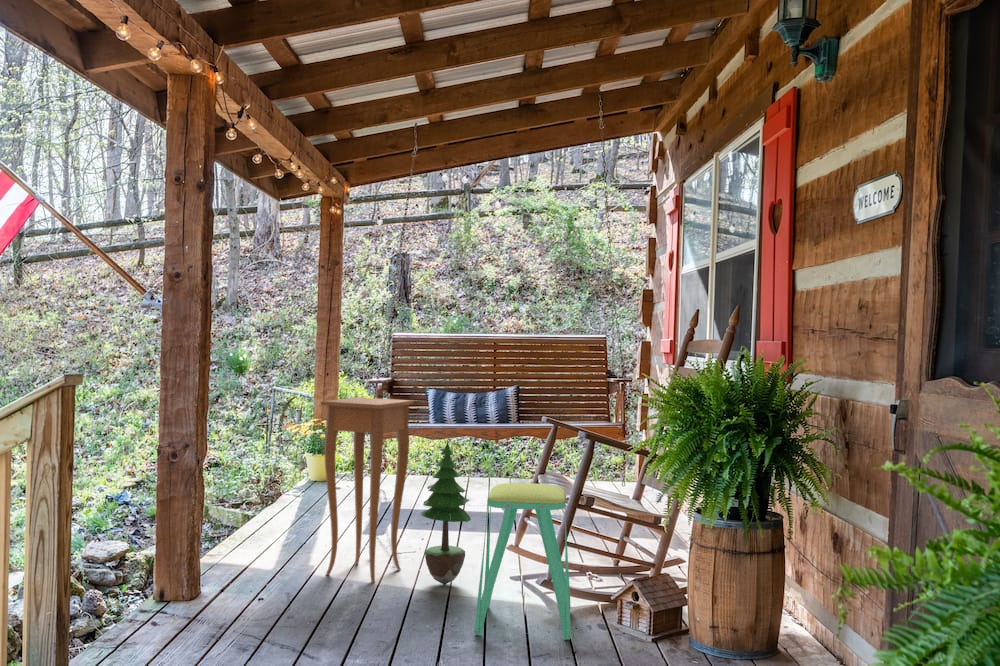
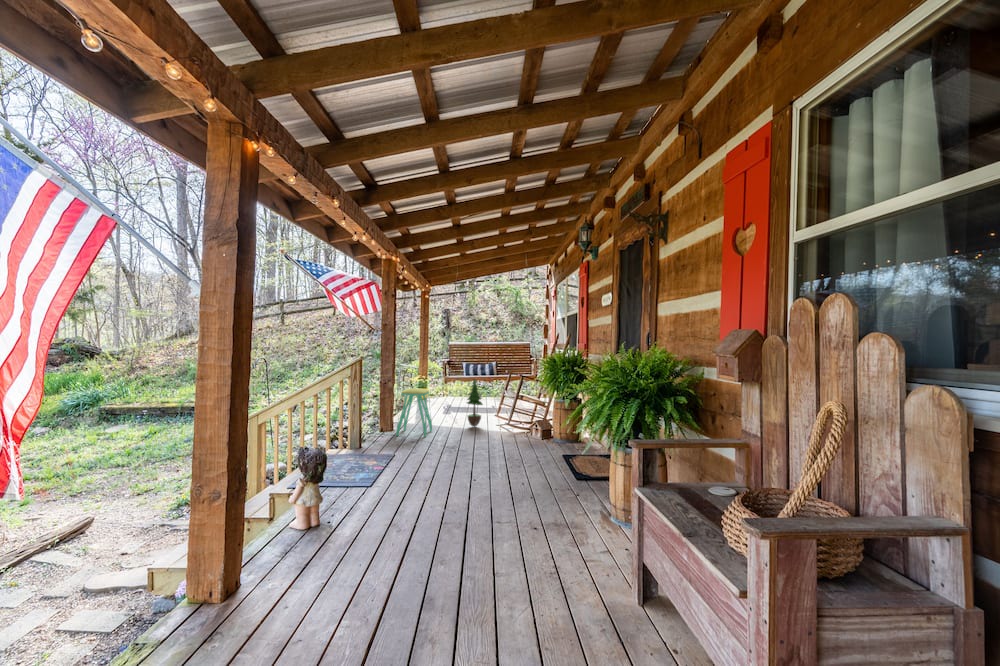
side table: present [321,397,414,583] -> none [431,364,462,427]
stool: present [474,483,571,640] -> present [396,389,432,437]

